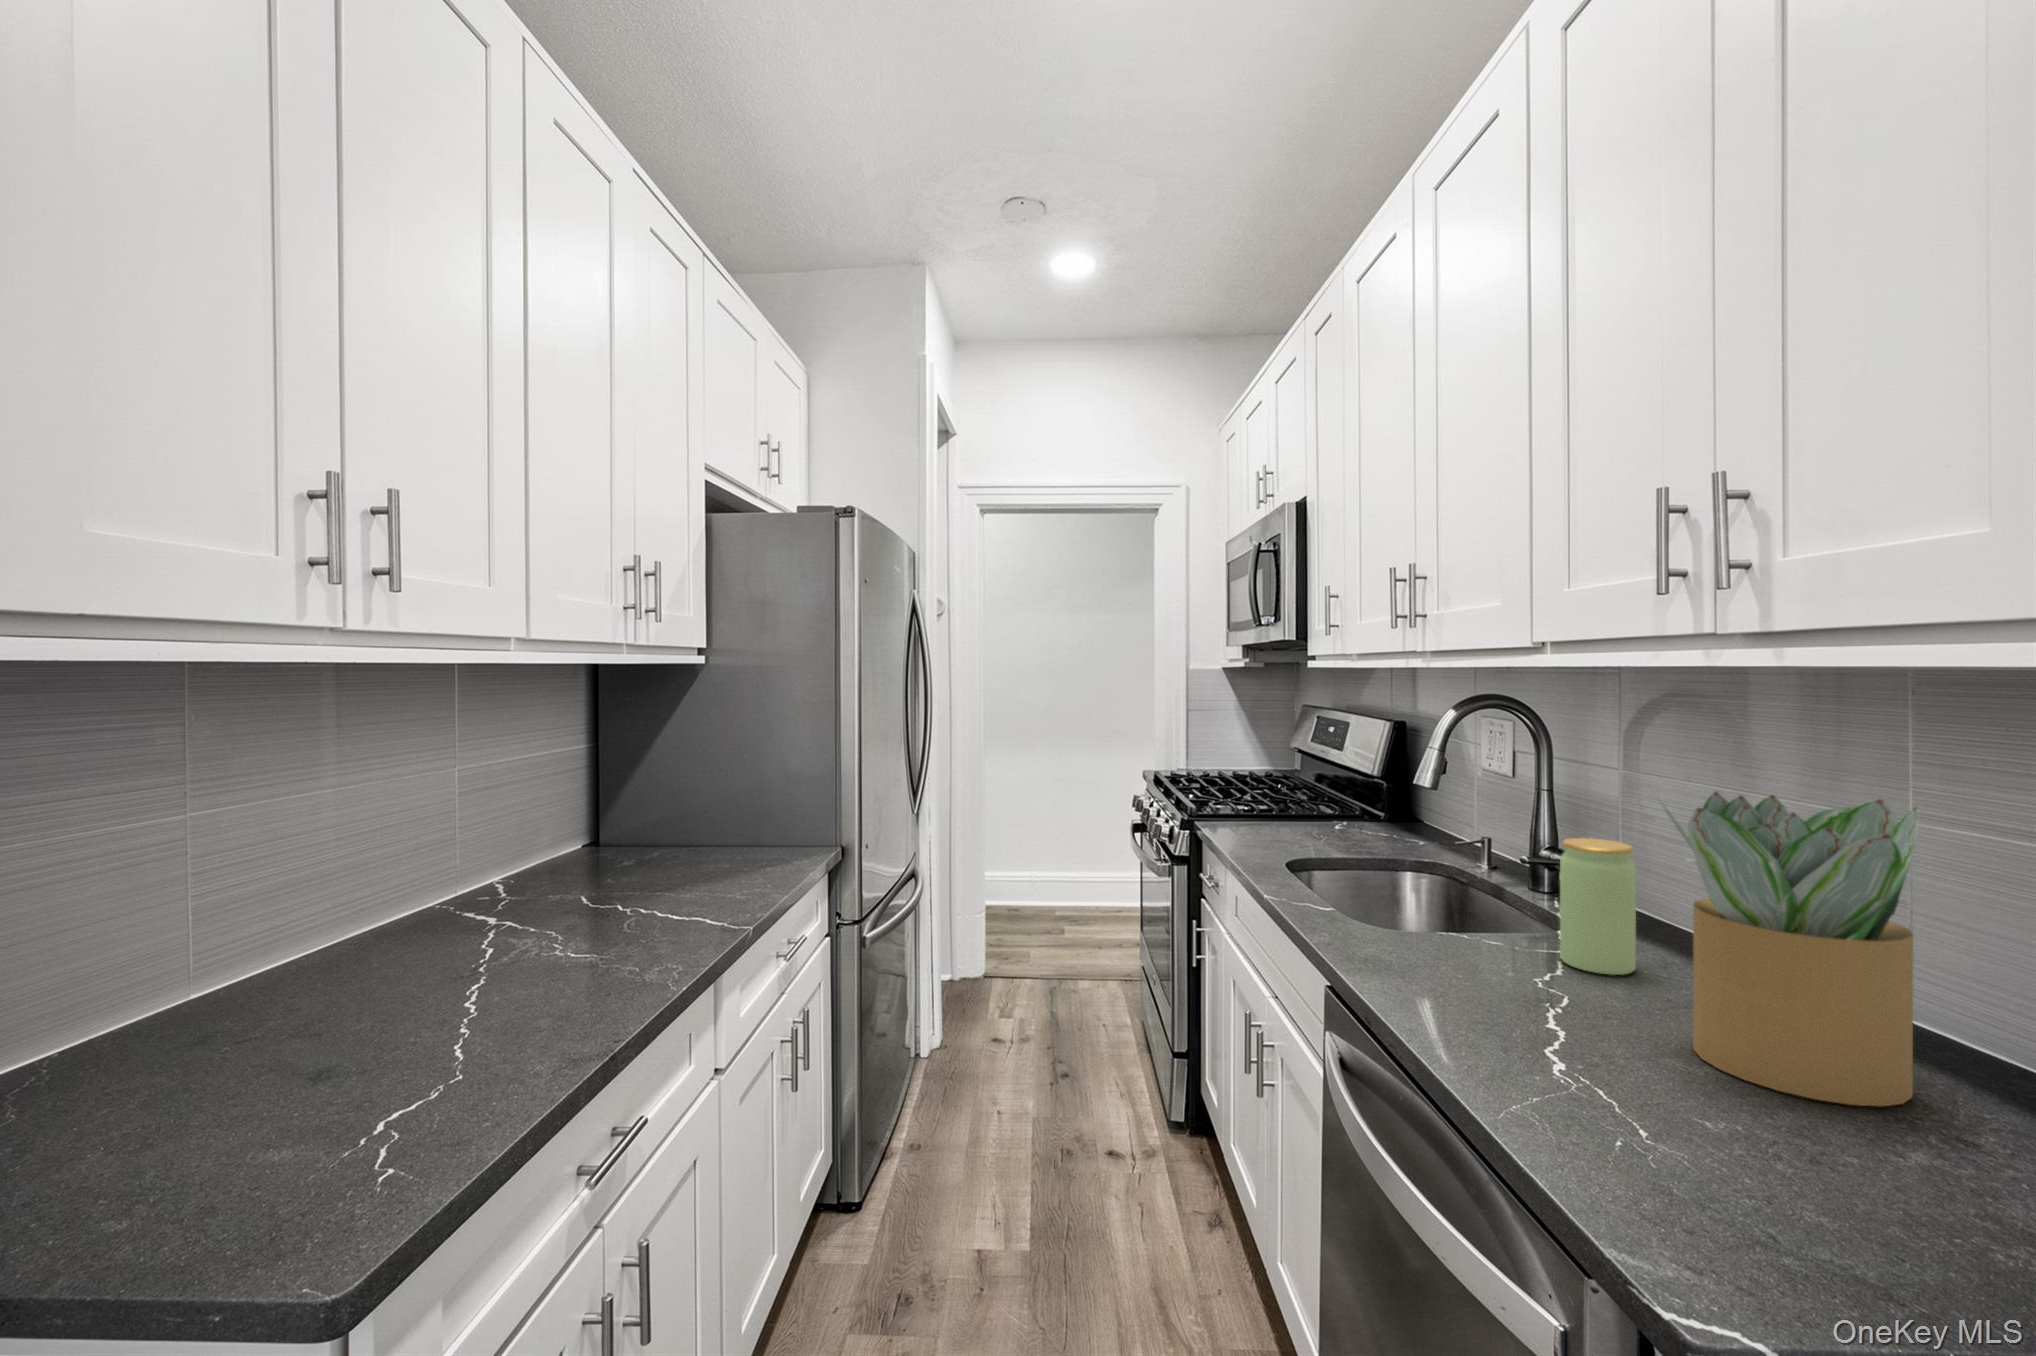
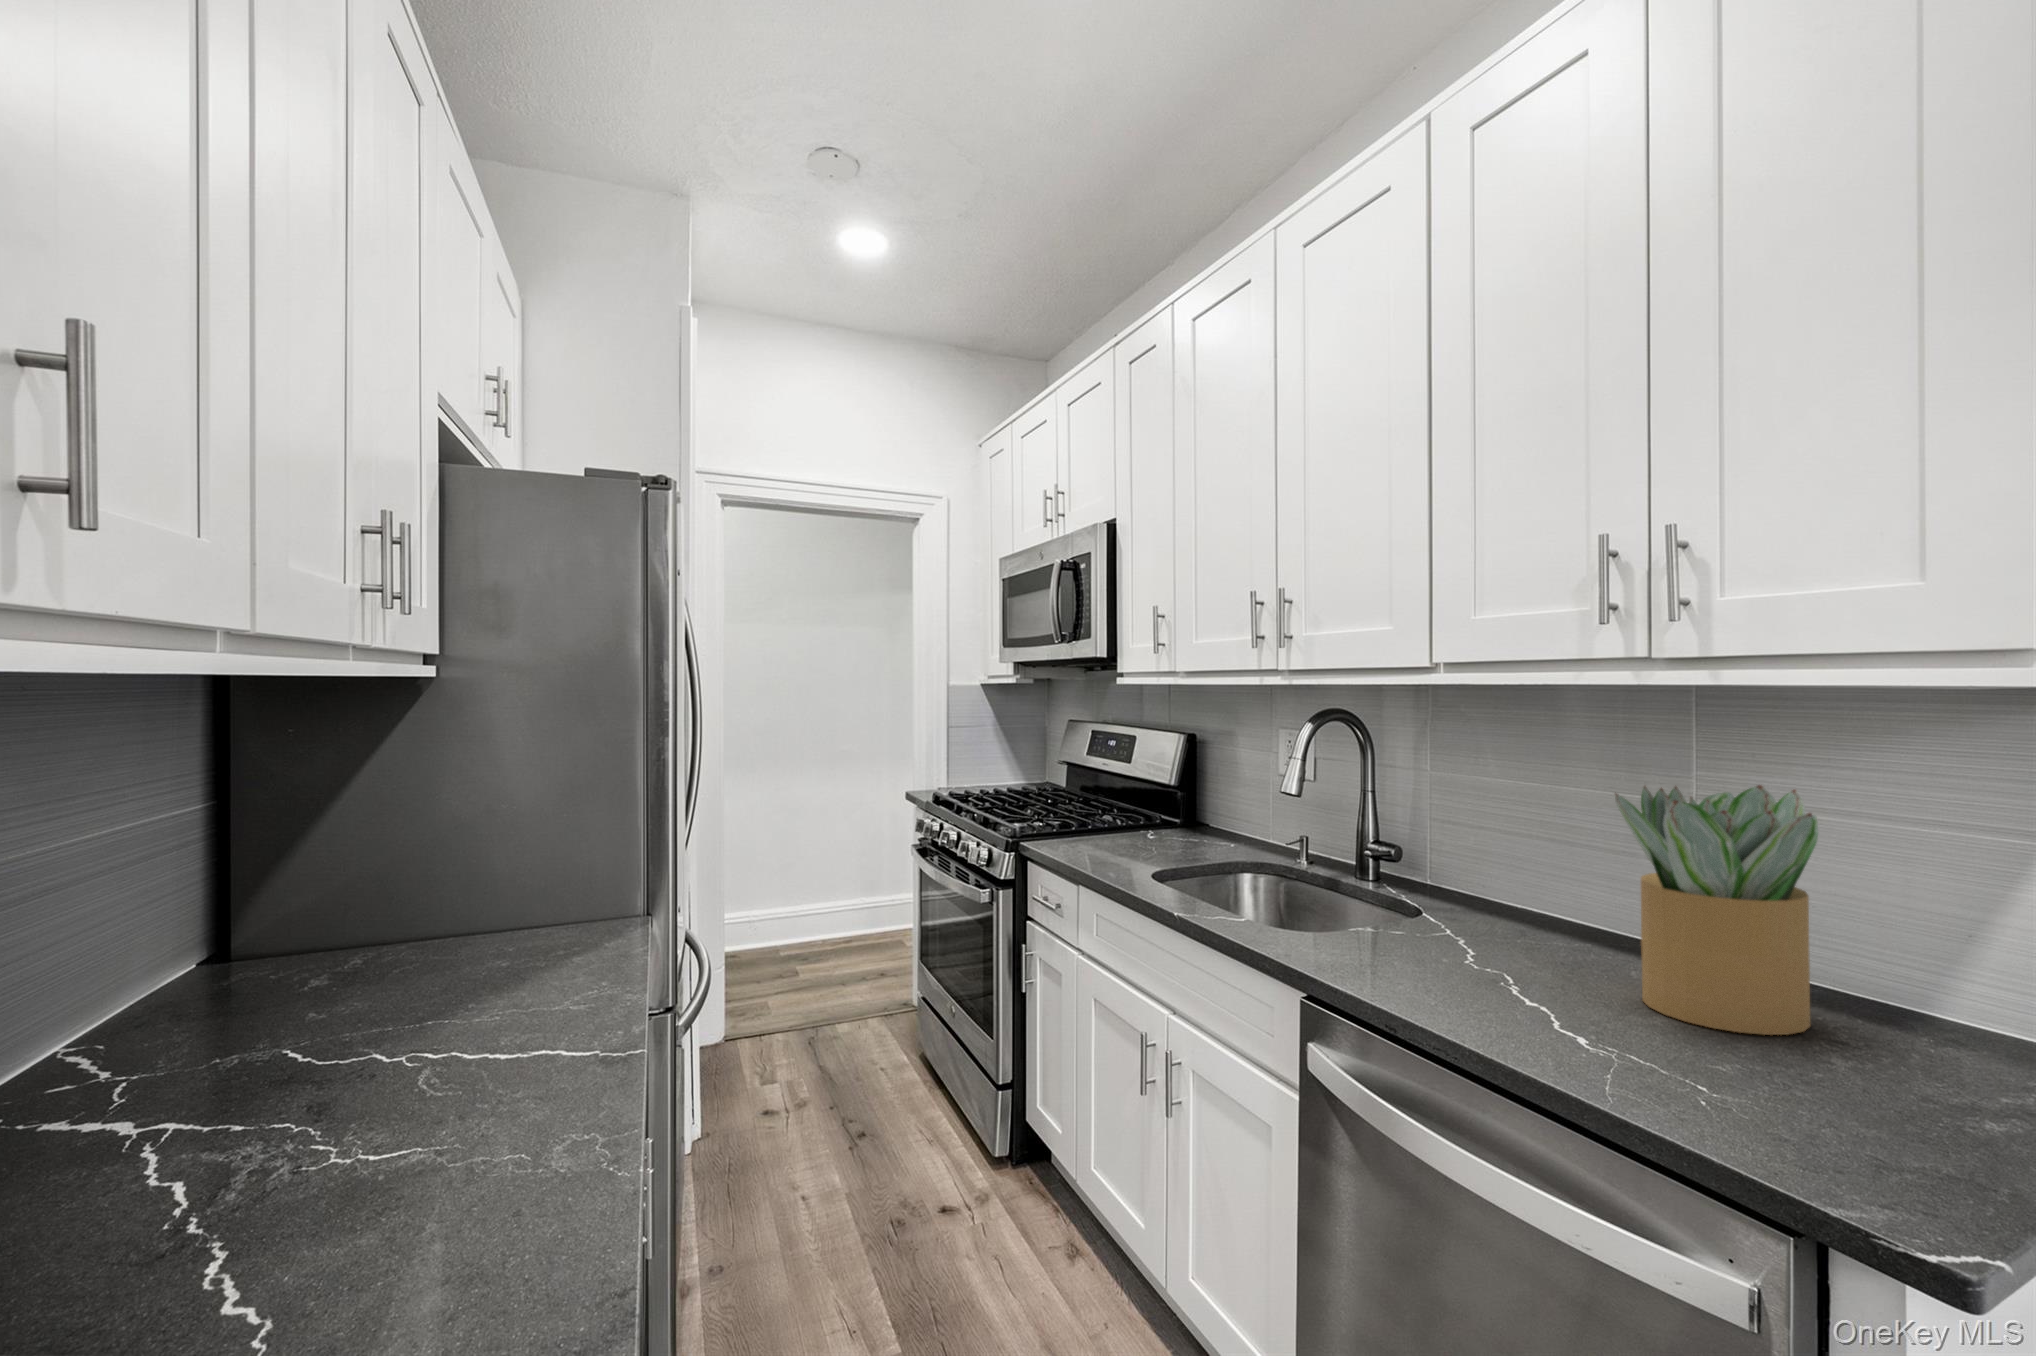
jar: present [1560,838,1636,975] -> none [1469,832,1533,951]

